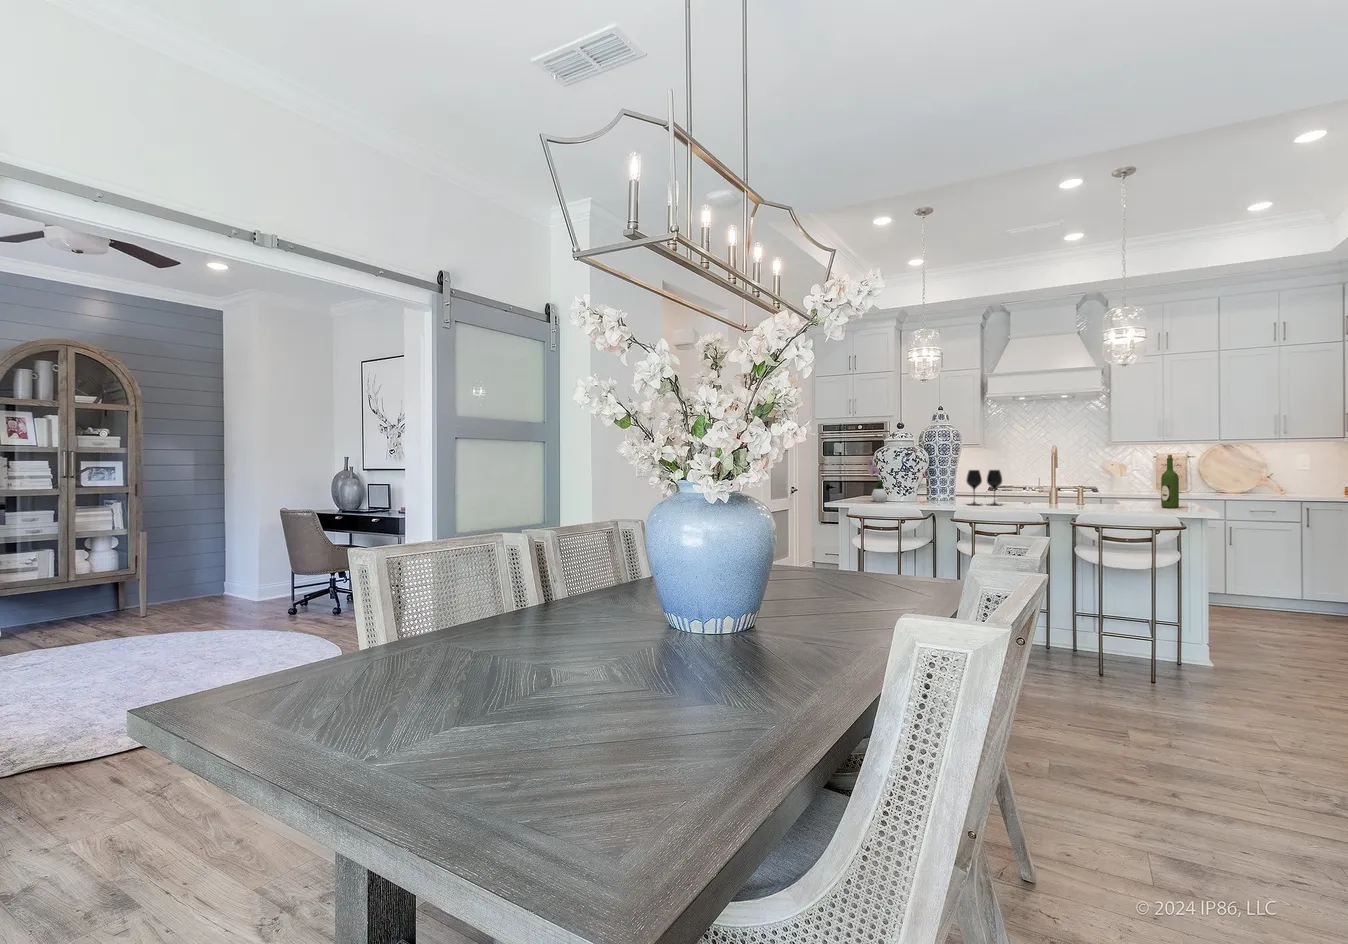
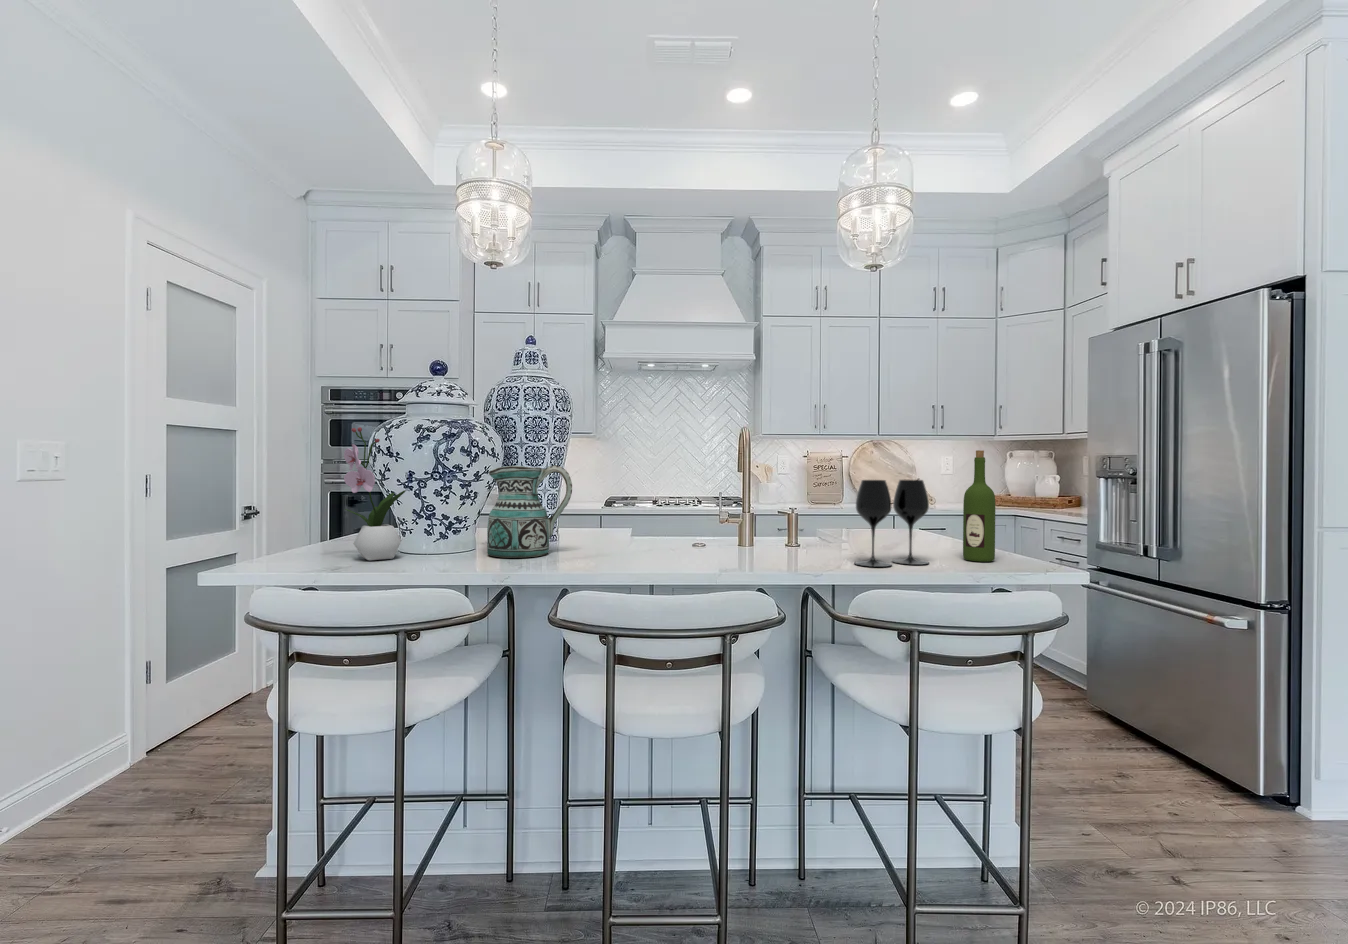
ceramic pitcher: none [923,465,960,502] -> present [487,465,572,558]
wine glass: present [966,470,1002,505] -> present [855,480,929,567]

